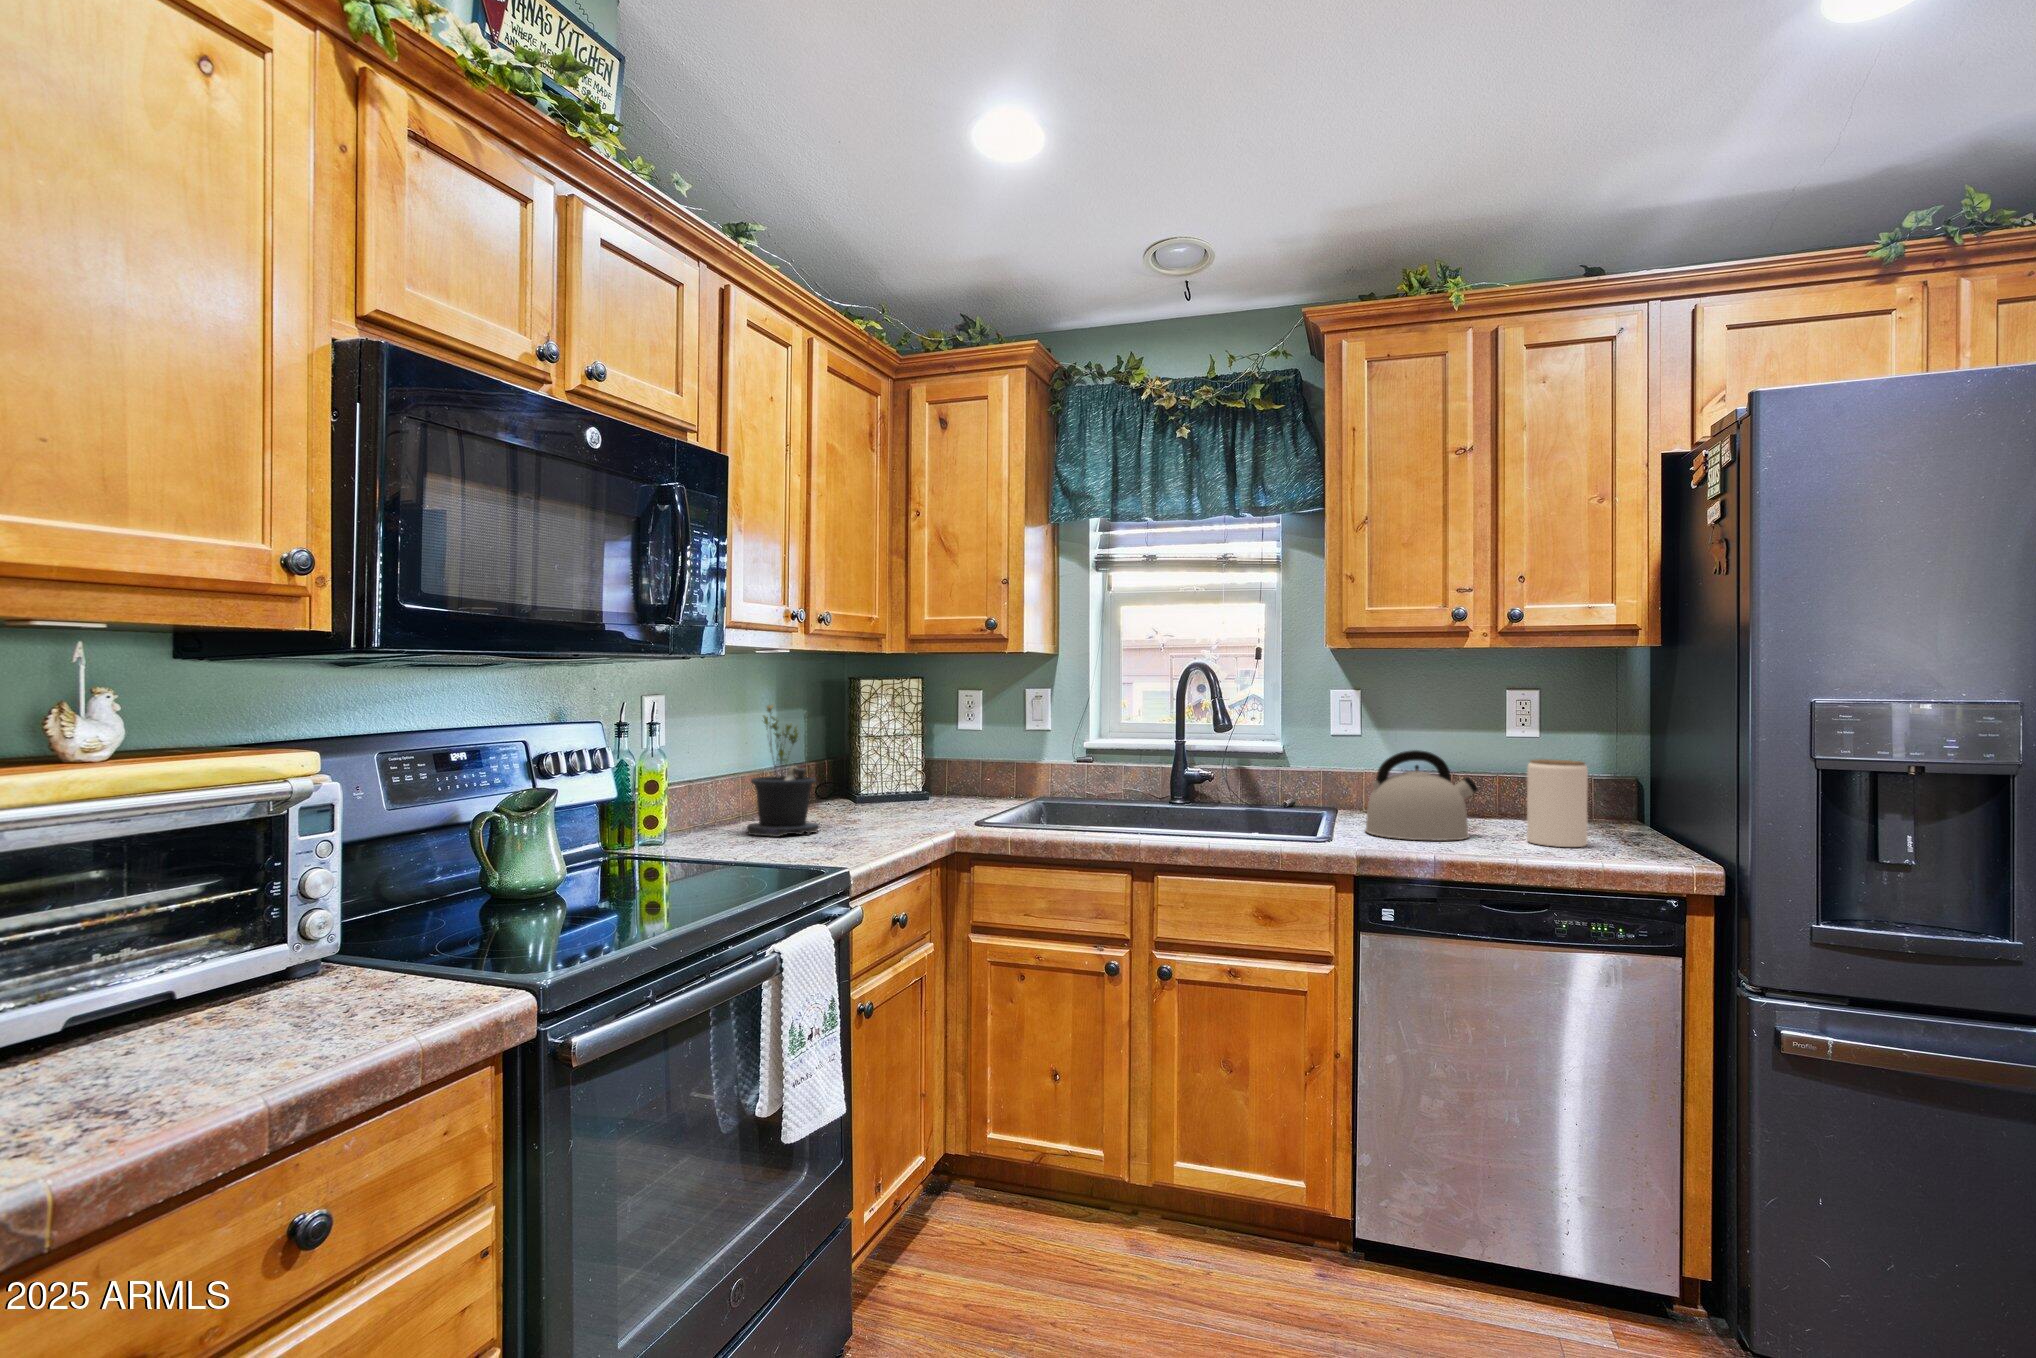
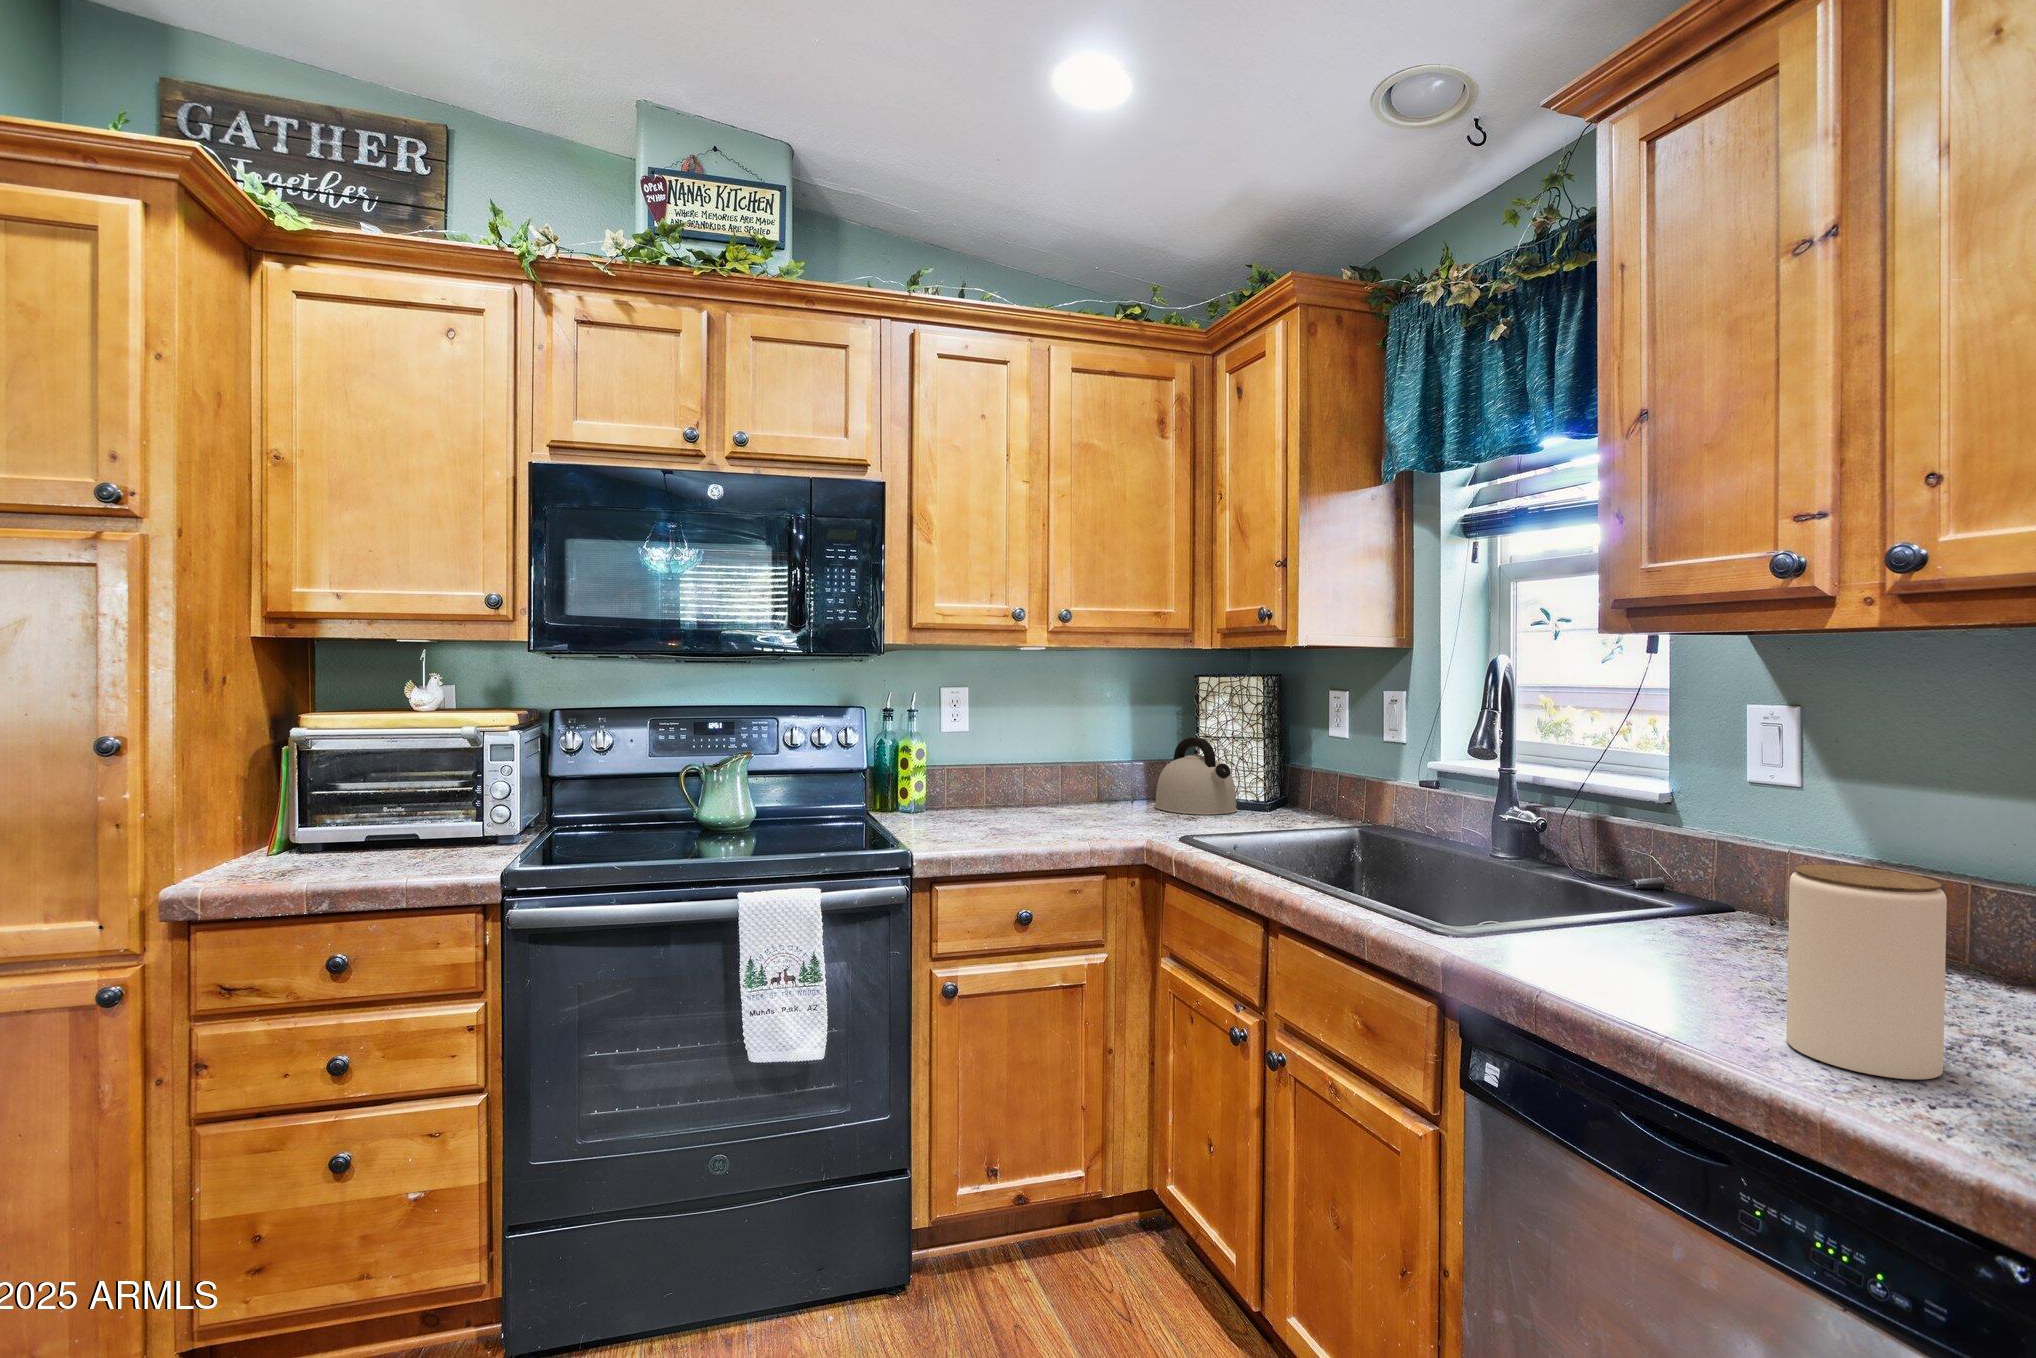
potted plant: present [747,705,819,837] -> none [987,699,1052,820]
kettle: present [1365,750,1478,841] -> present [1155,738,1237,815]

